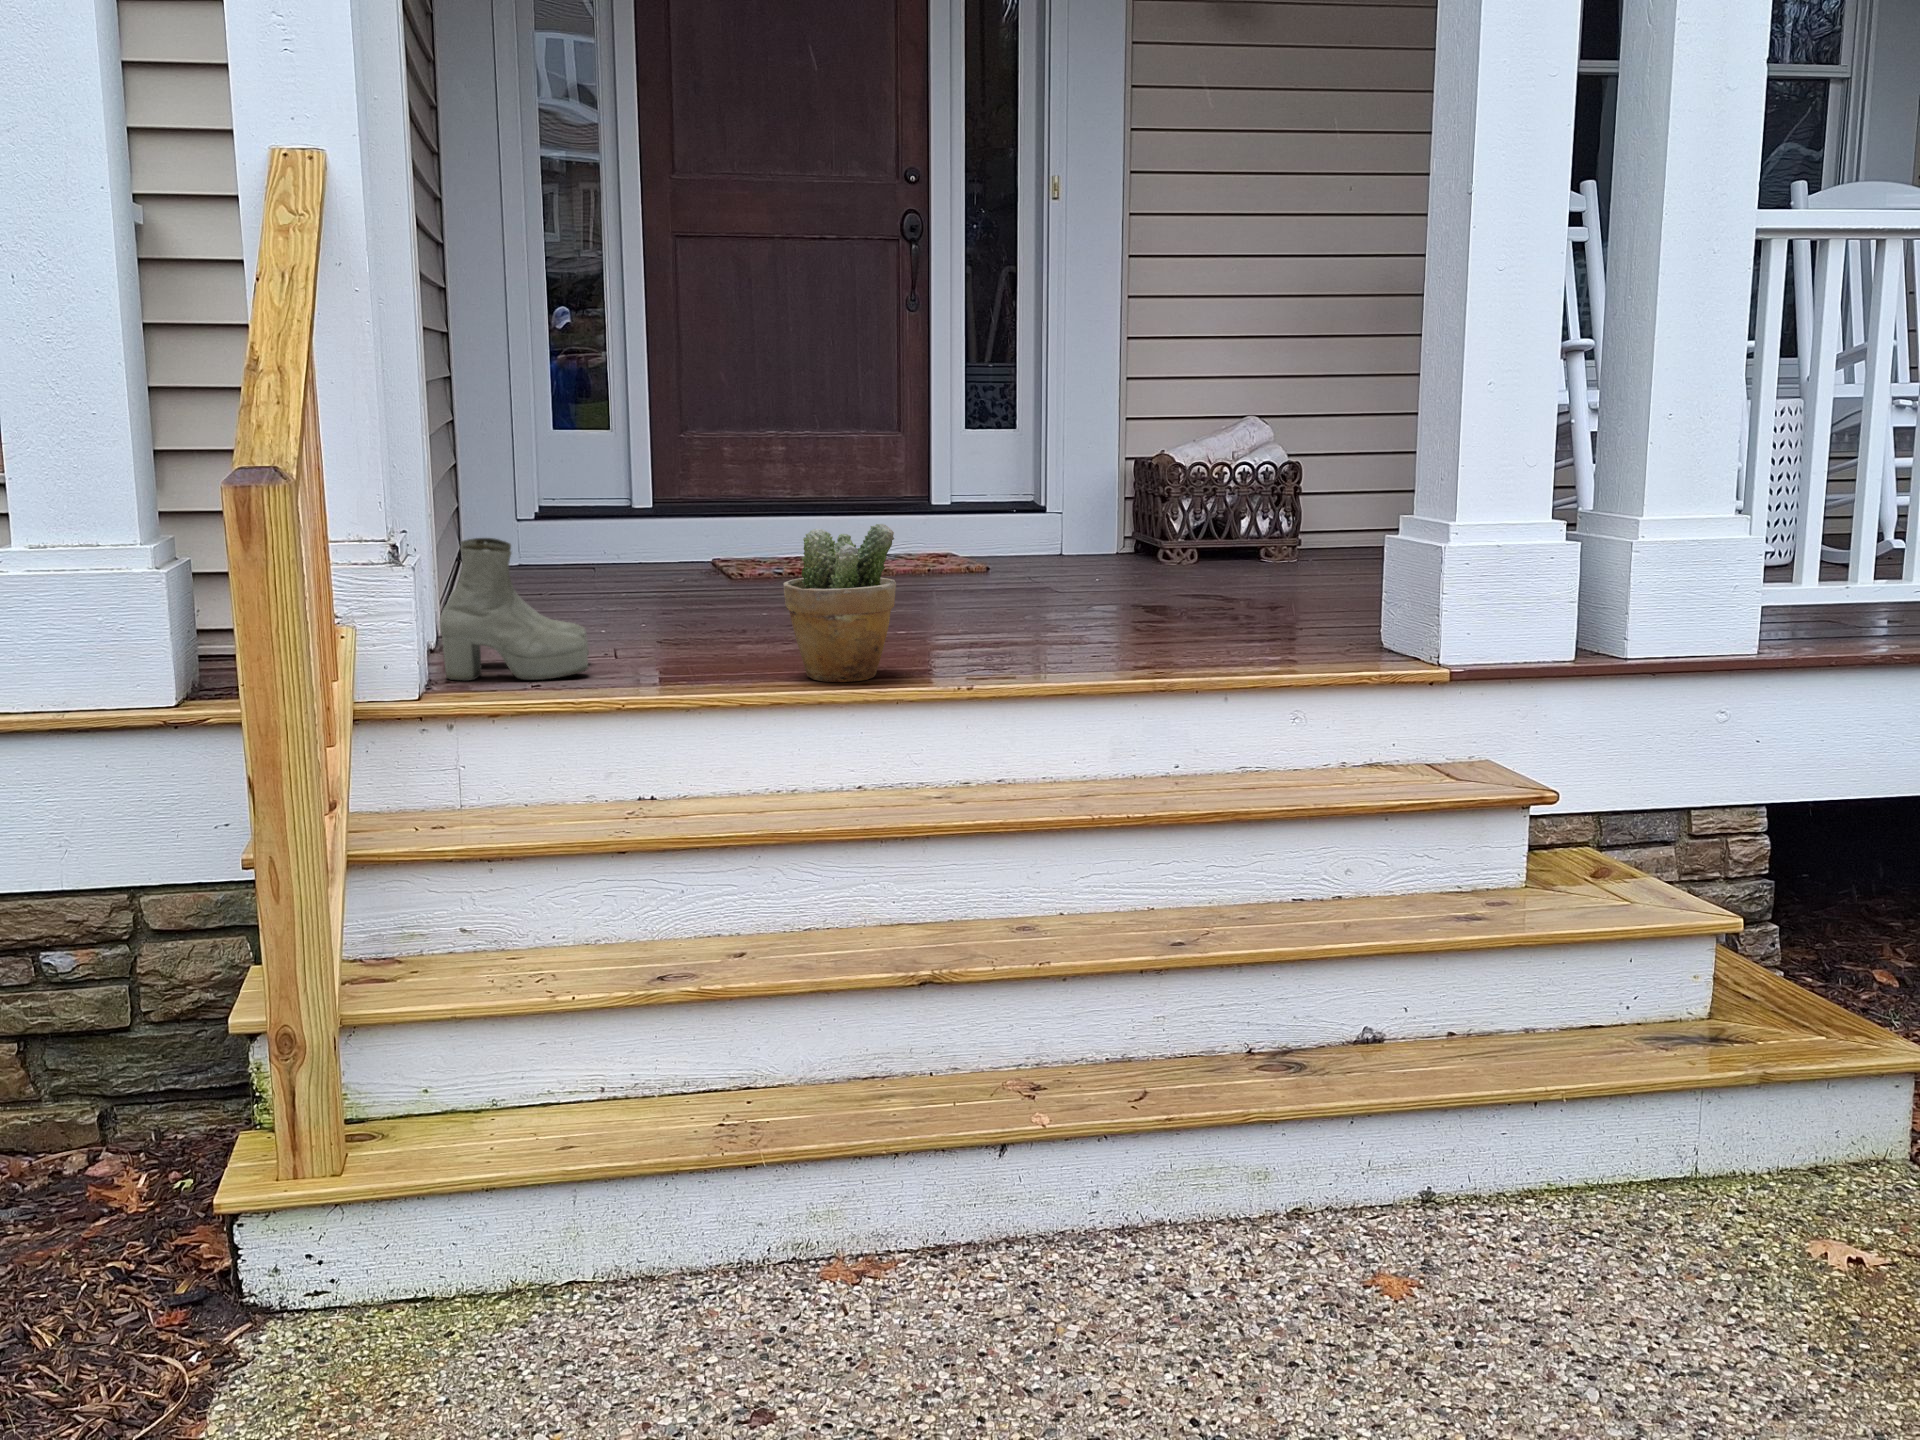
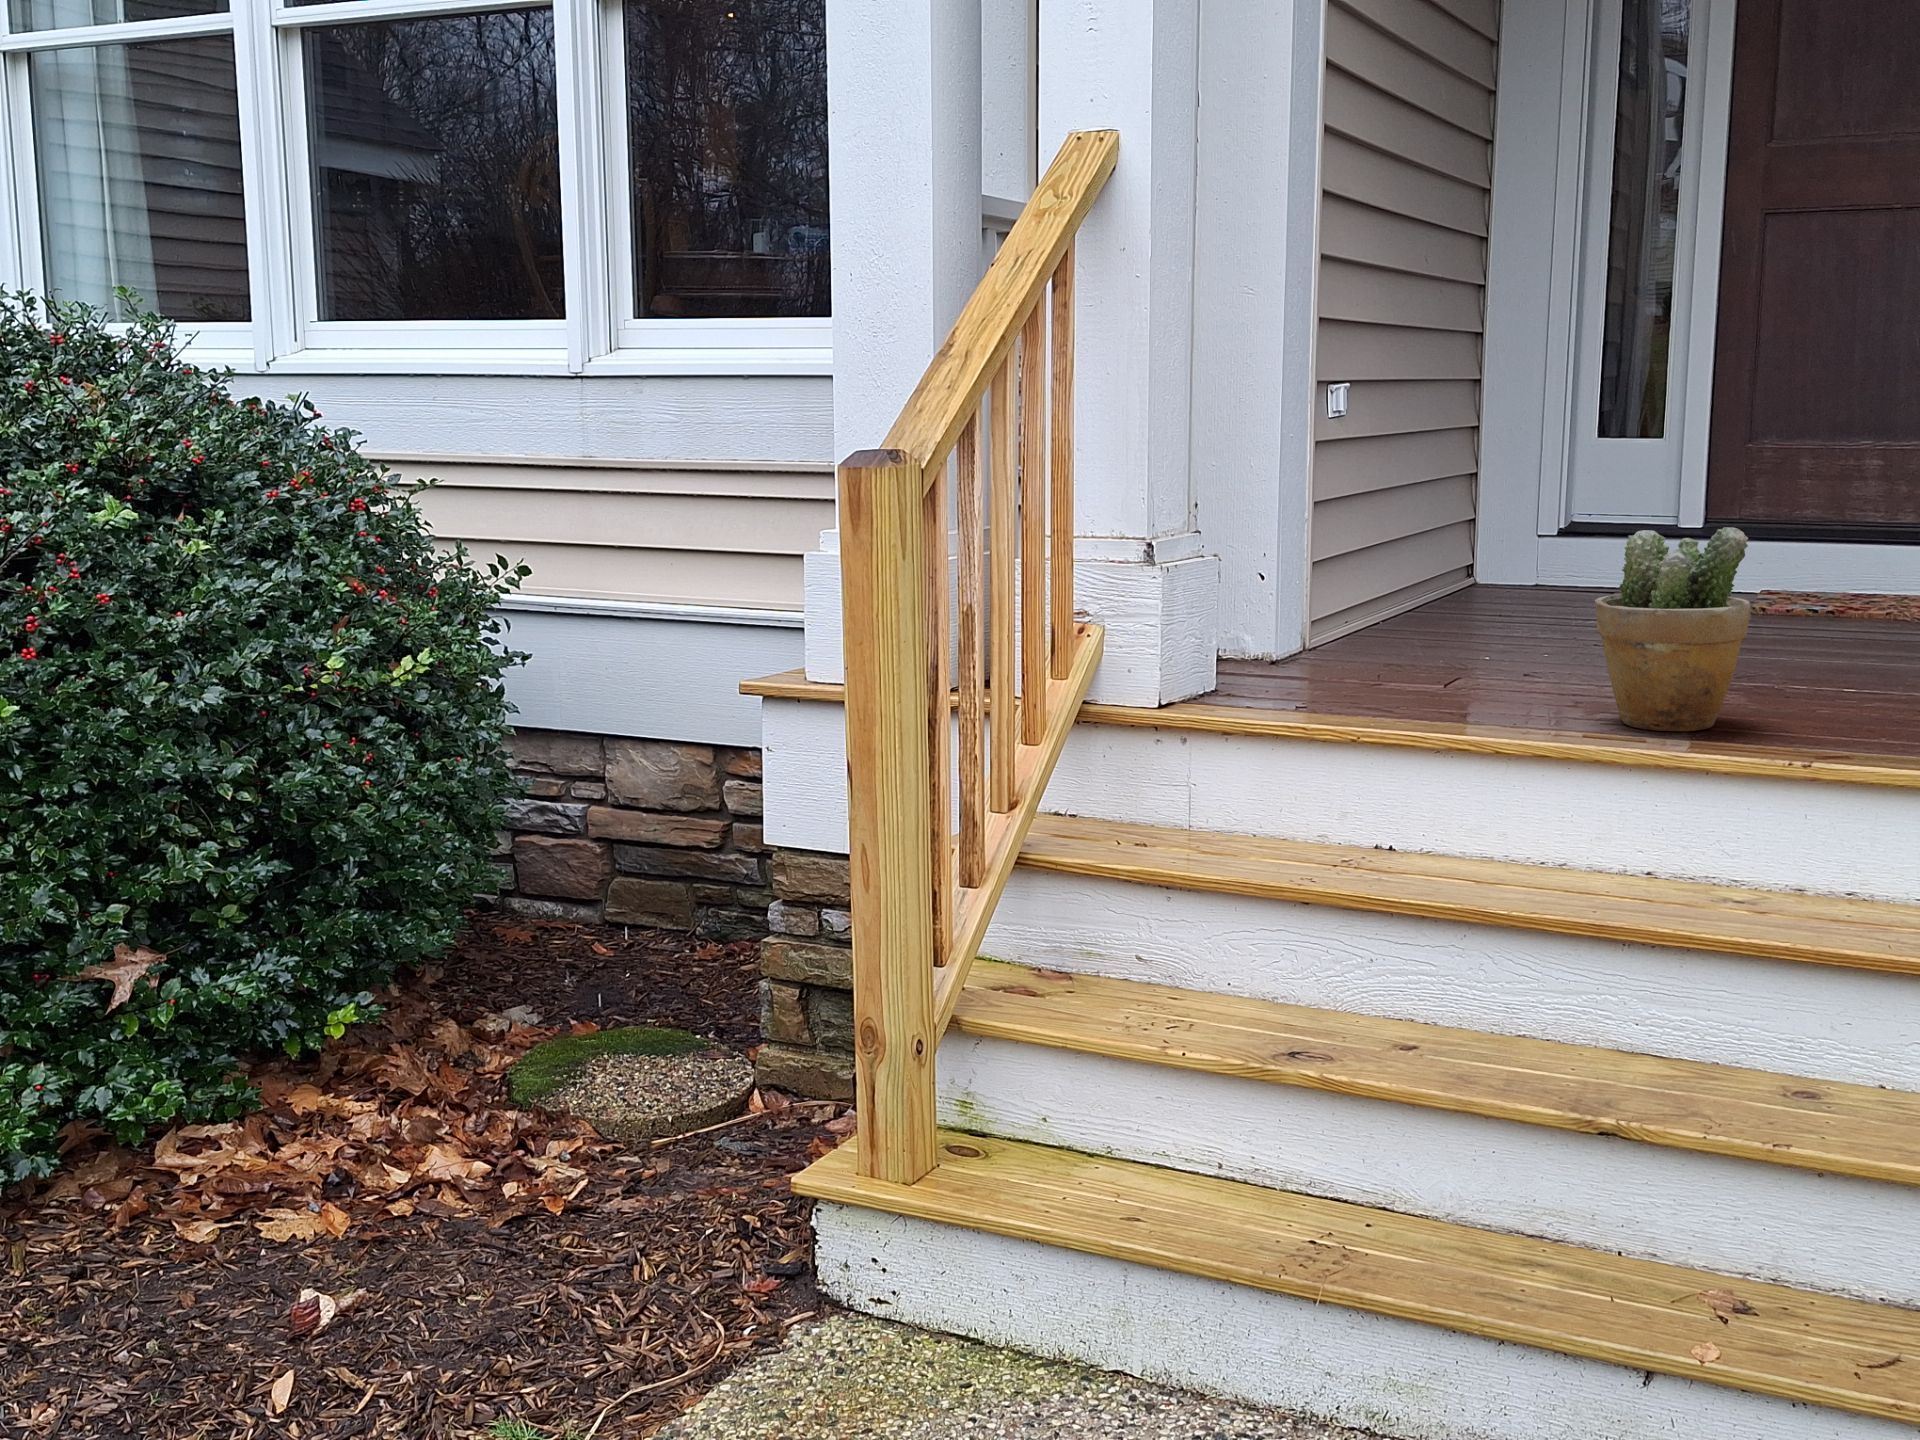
boots: present [440,538,589,681] -> none [1216,524,1396,690]

